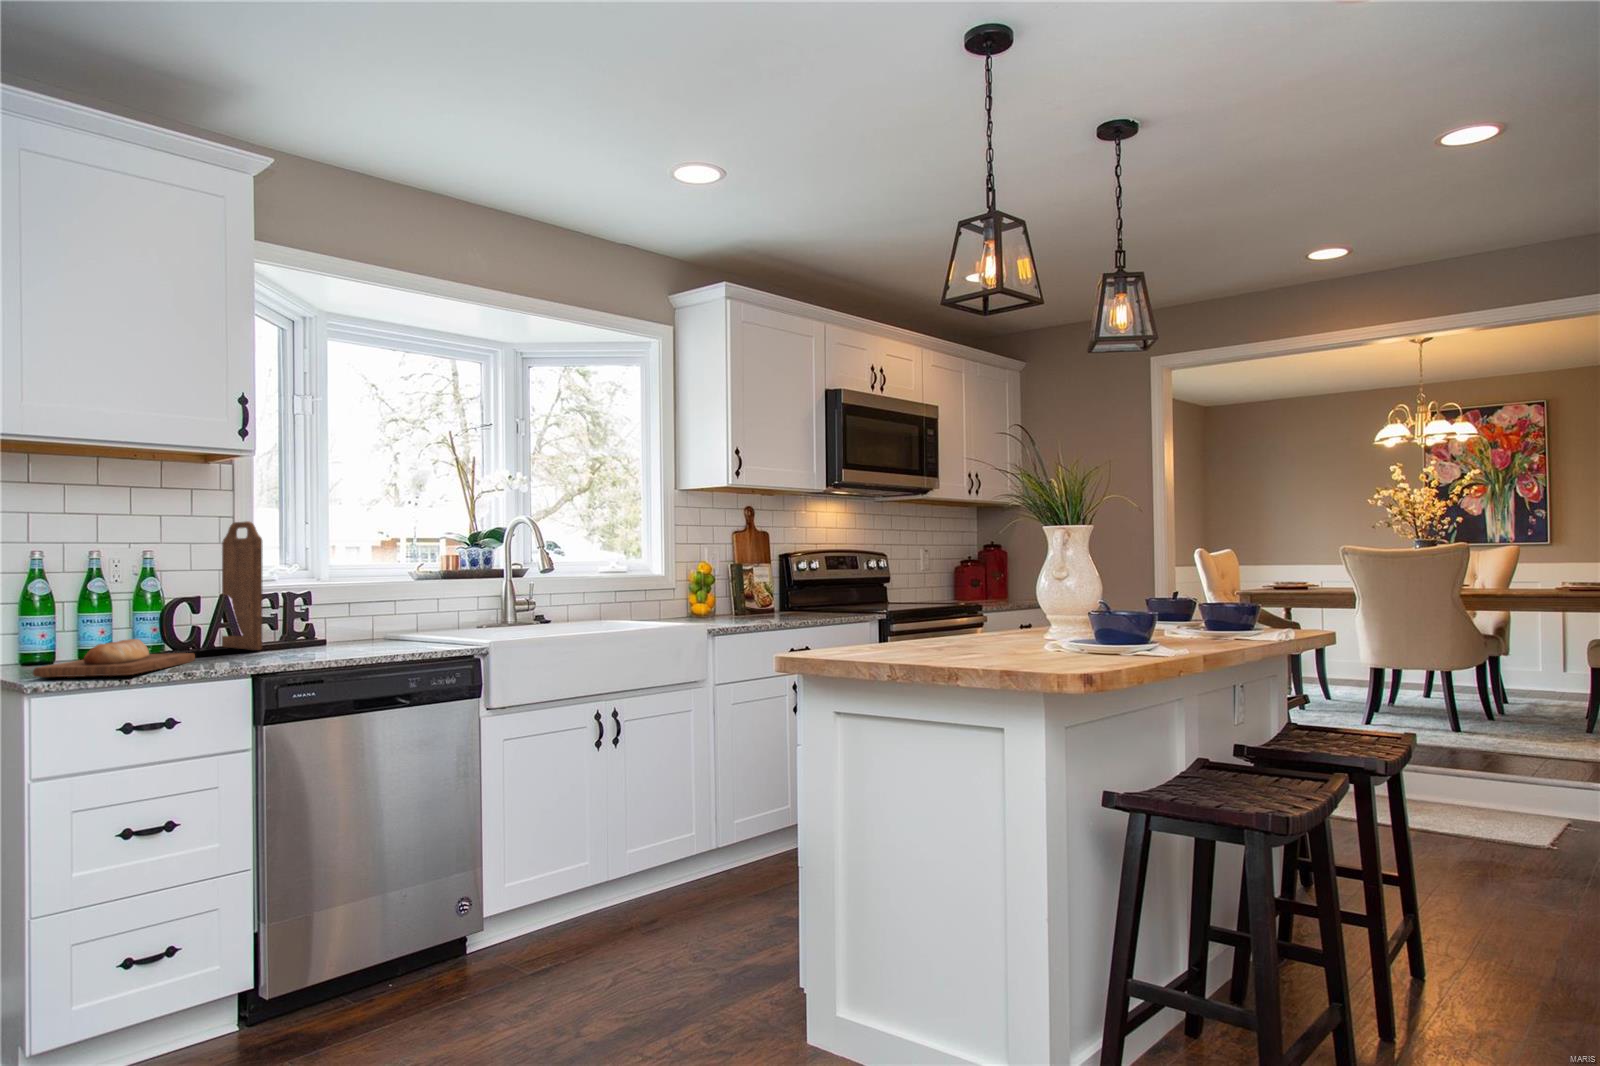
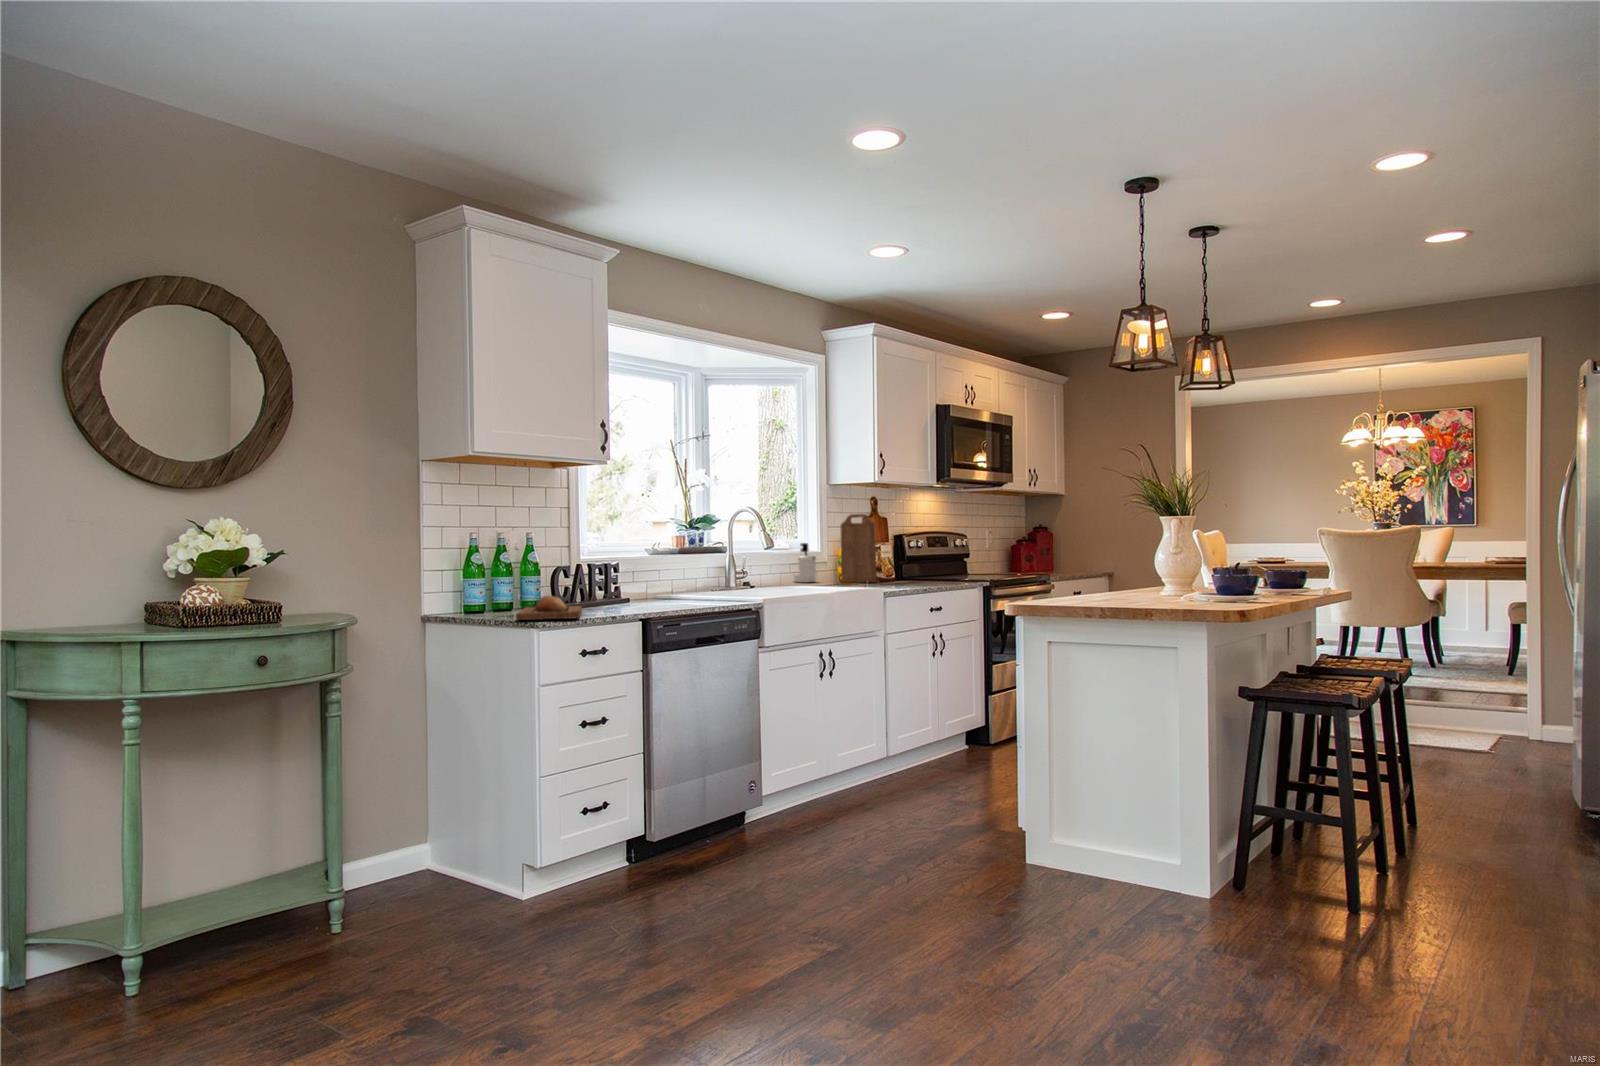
cutting board: present [222,521,263,650] -> present [840,514,876,582]
soap dispenser: none [622,564,653,615] -> present [794,543,816,582]

